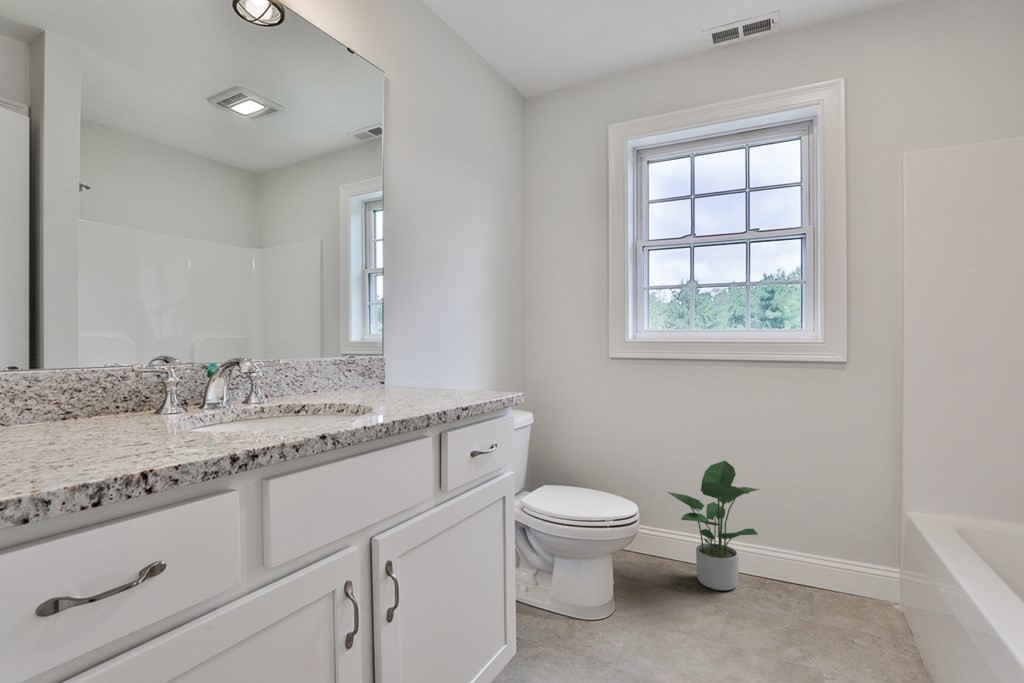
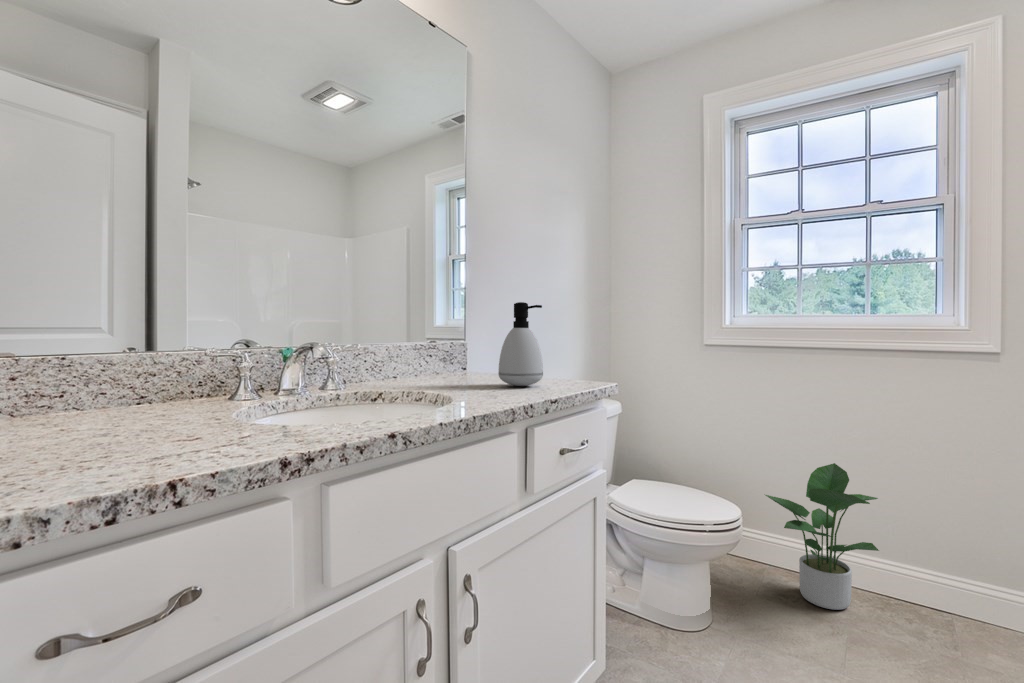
soap dispenser: none [419,319,460,396] -> present [498,302,543,386]

